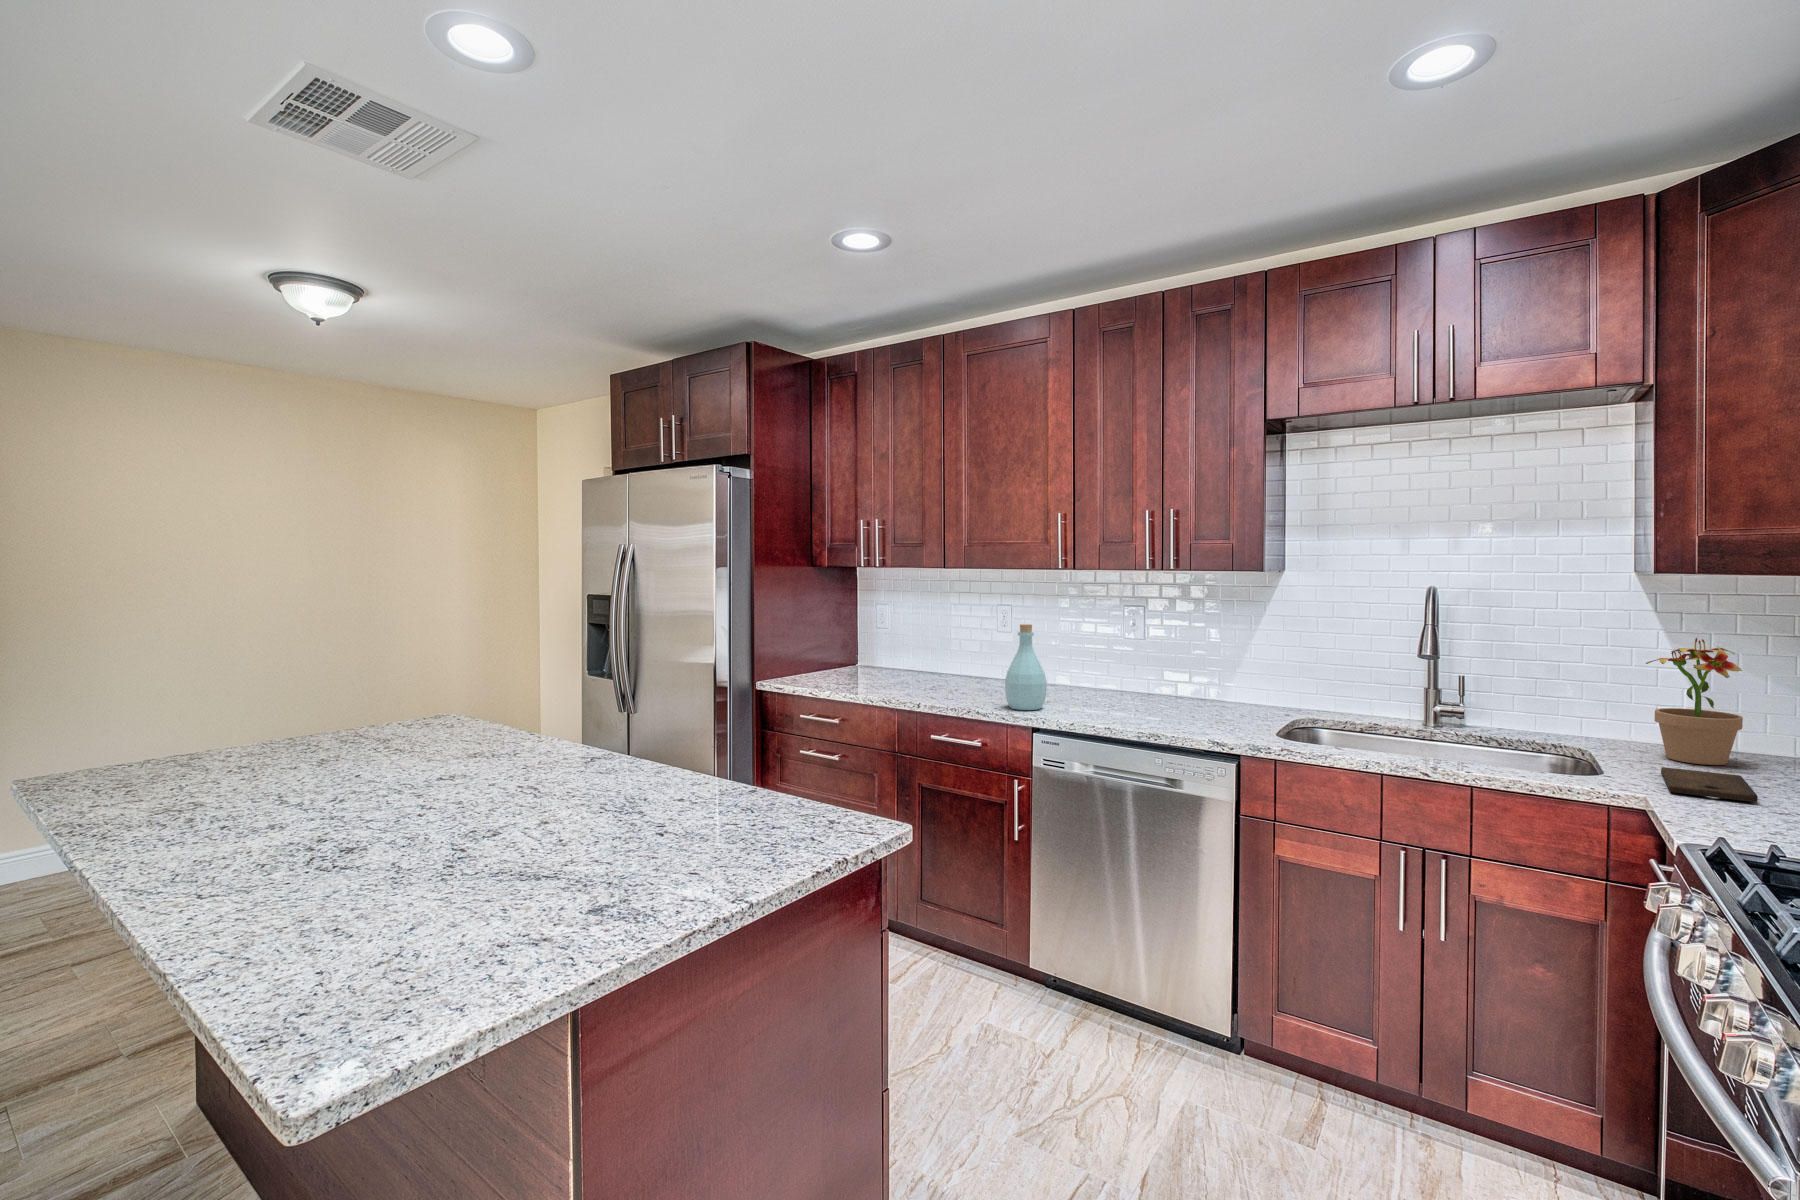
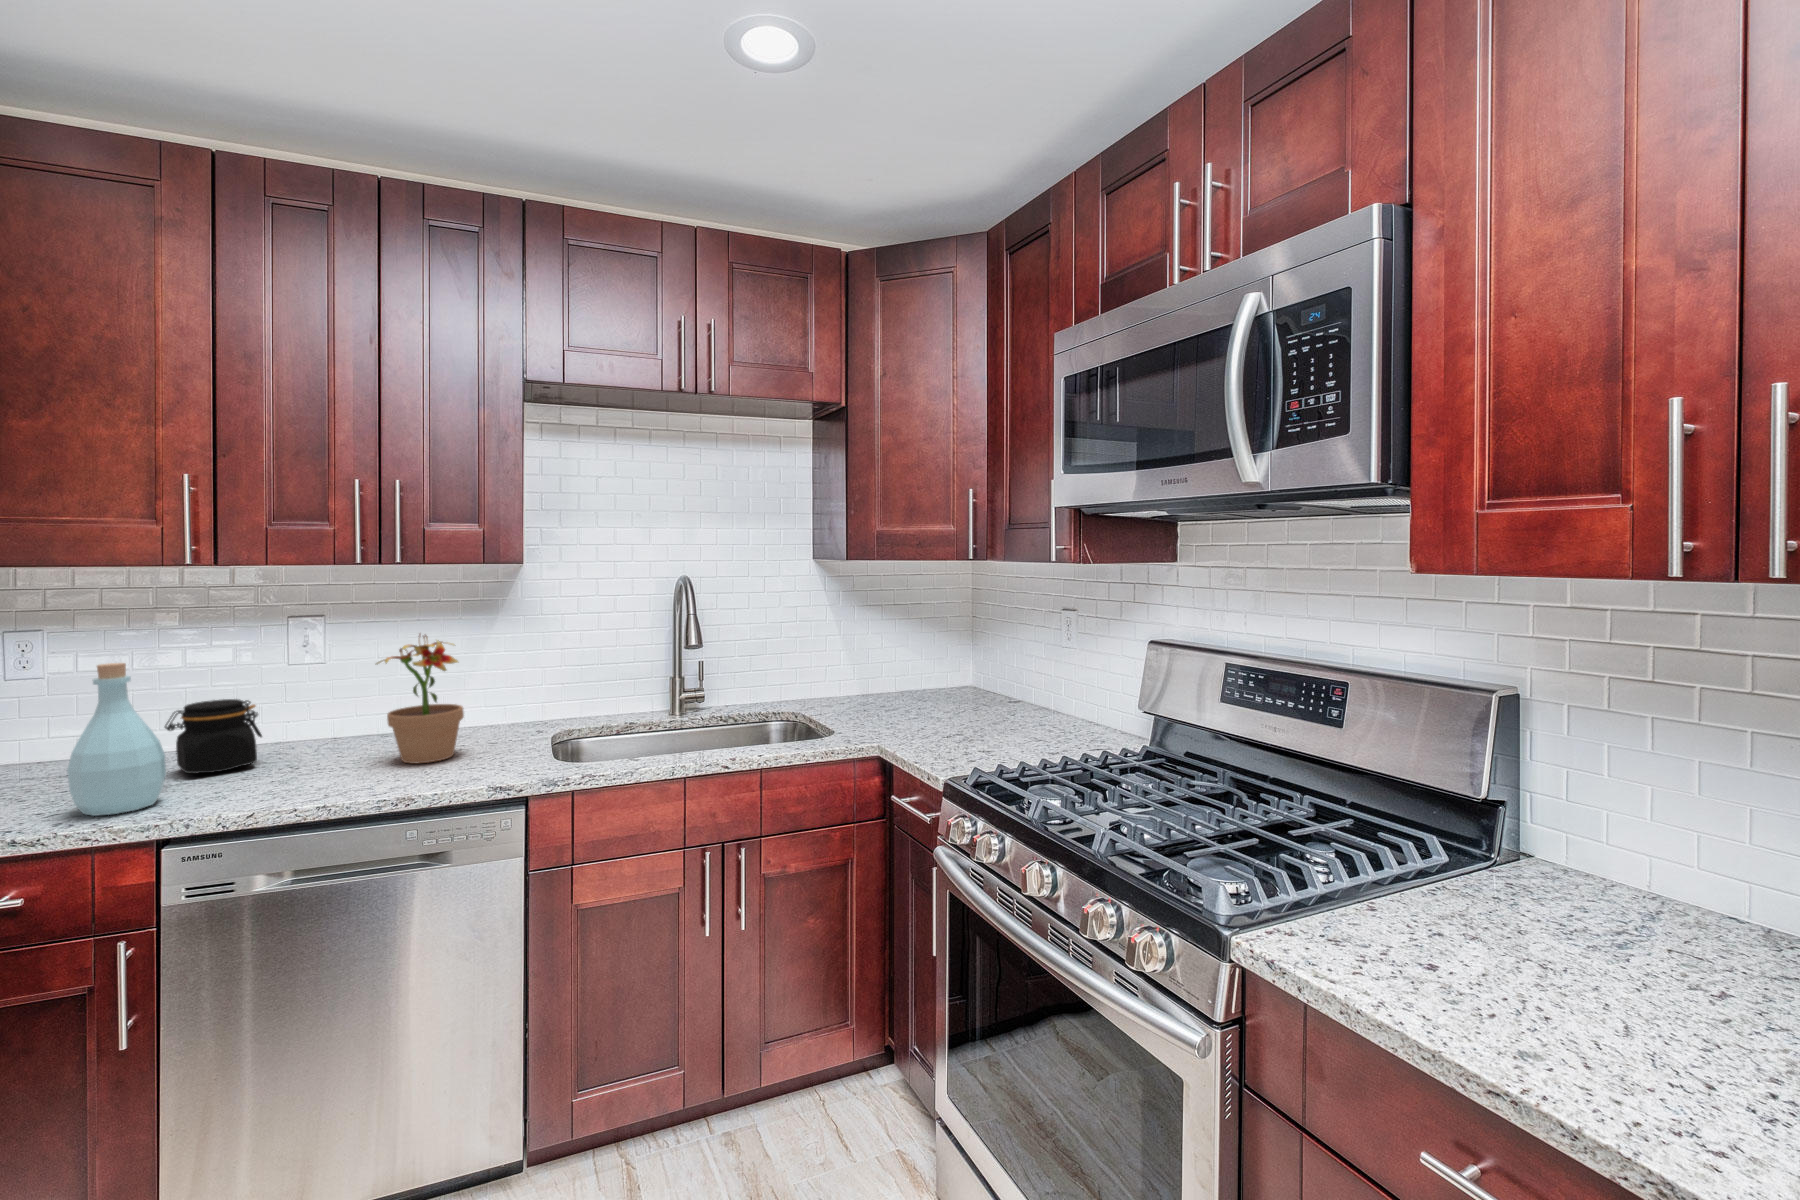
potted plant: present [1646,638,1743,765] -> present [376,634,464,763]
jar: none [1056,656,1104,701] -> present [165,699,262,773]
cutting board: present [1661,767,1758,802] -> none [864,714,936,738]

